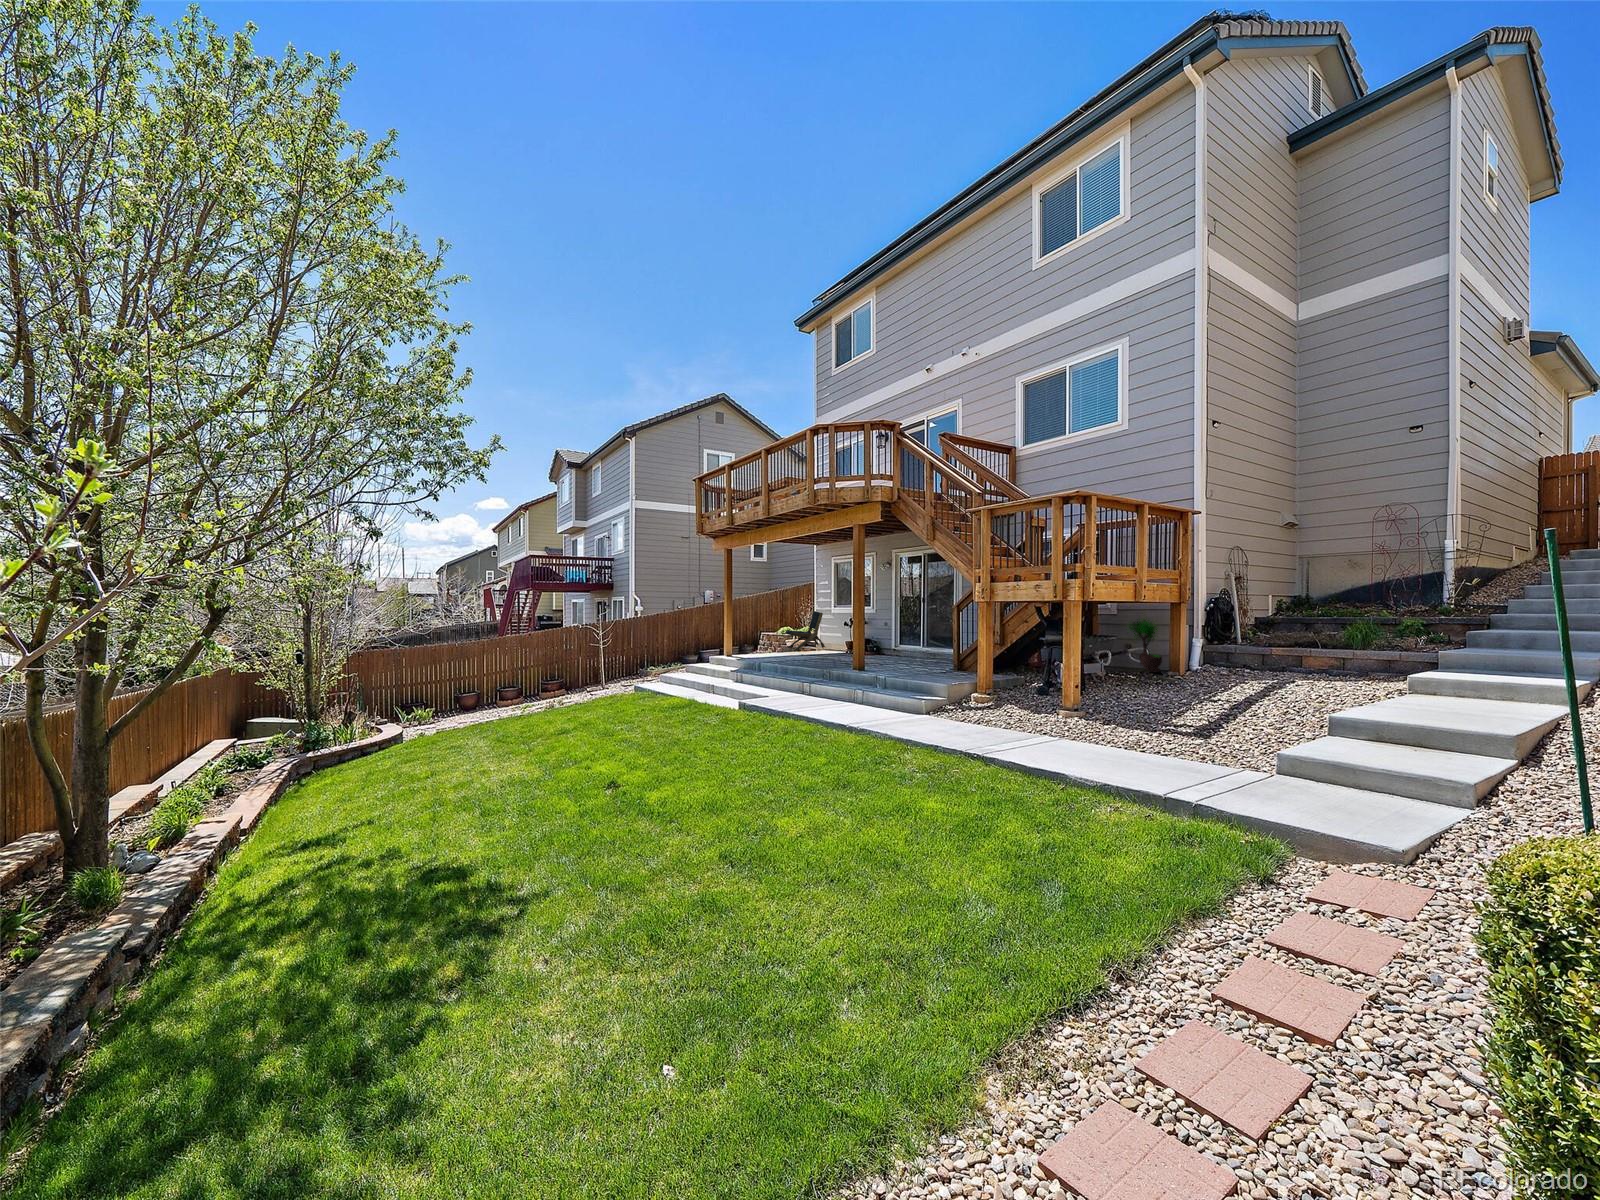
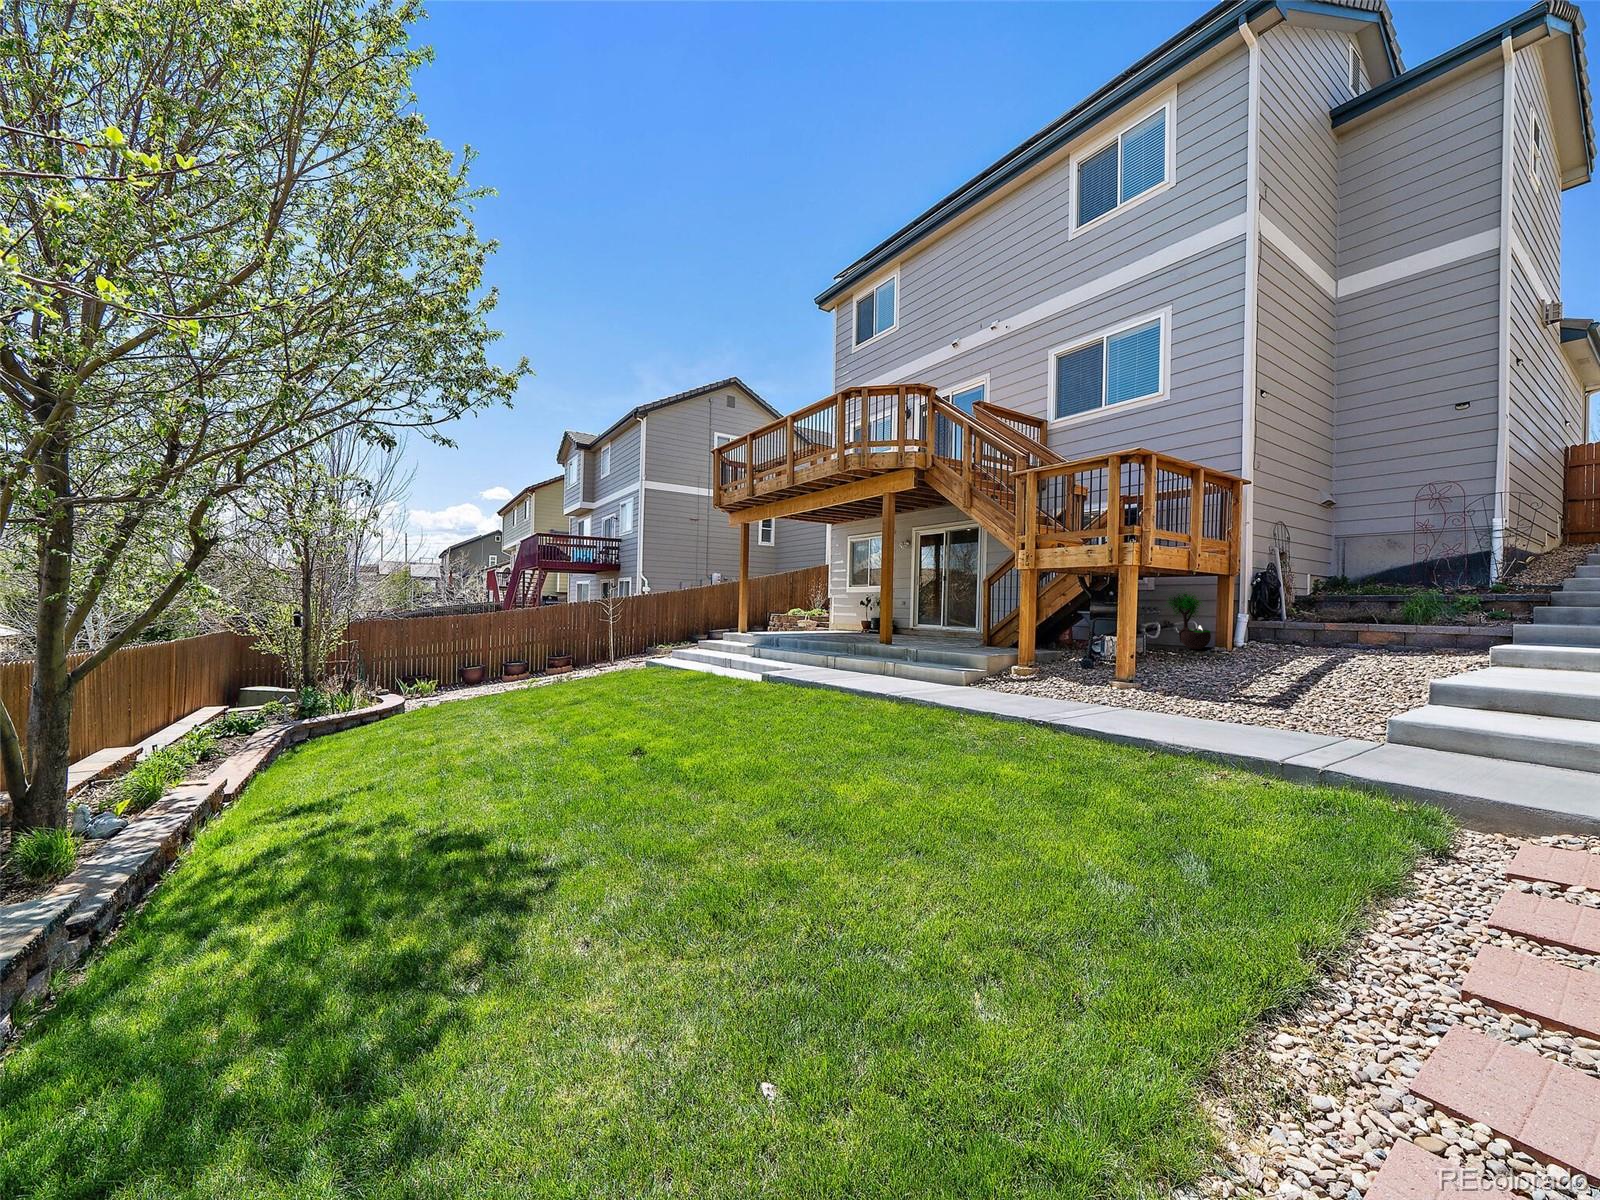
lounge chair: present [785,611,825,651] -> none [796,592,838,631]

